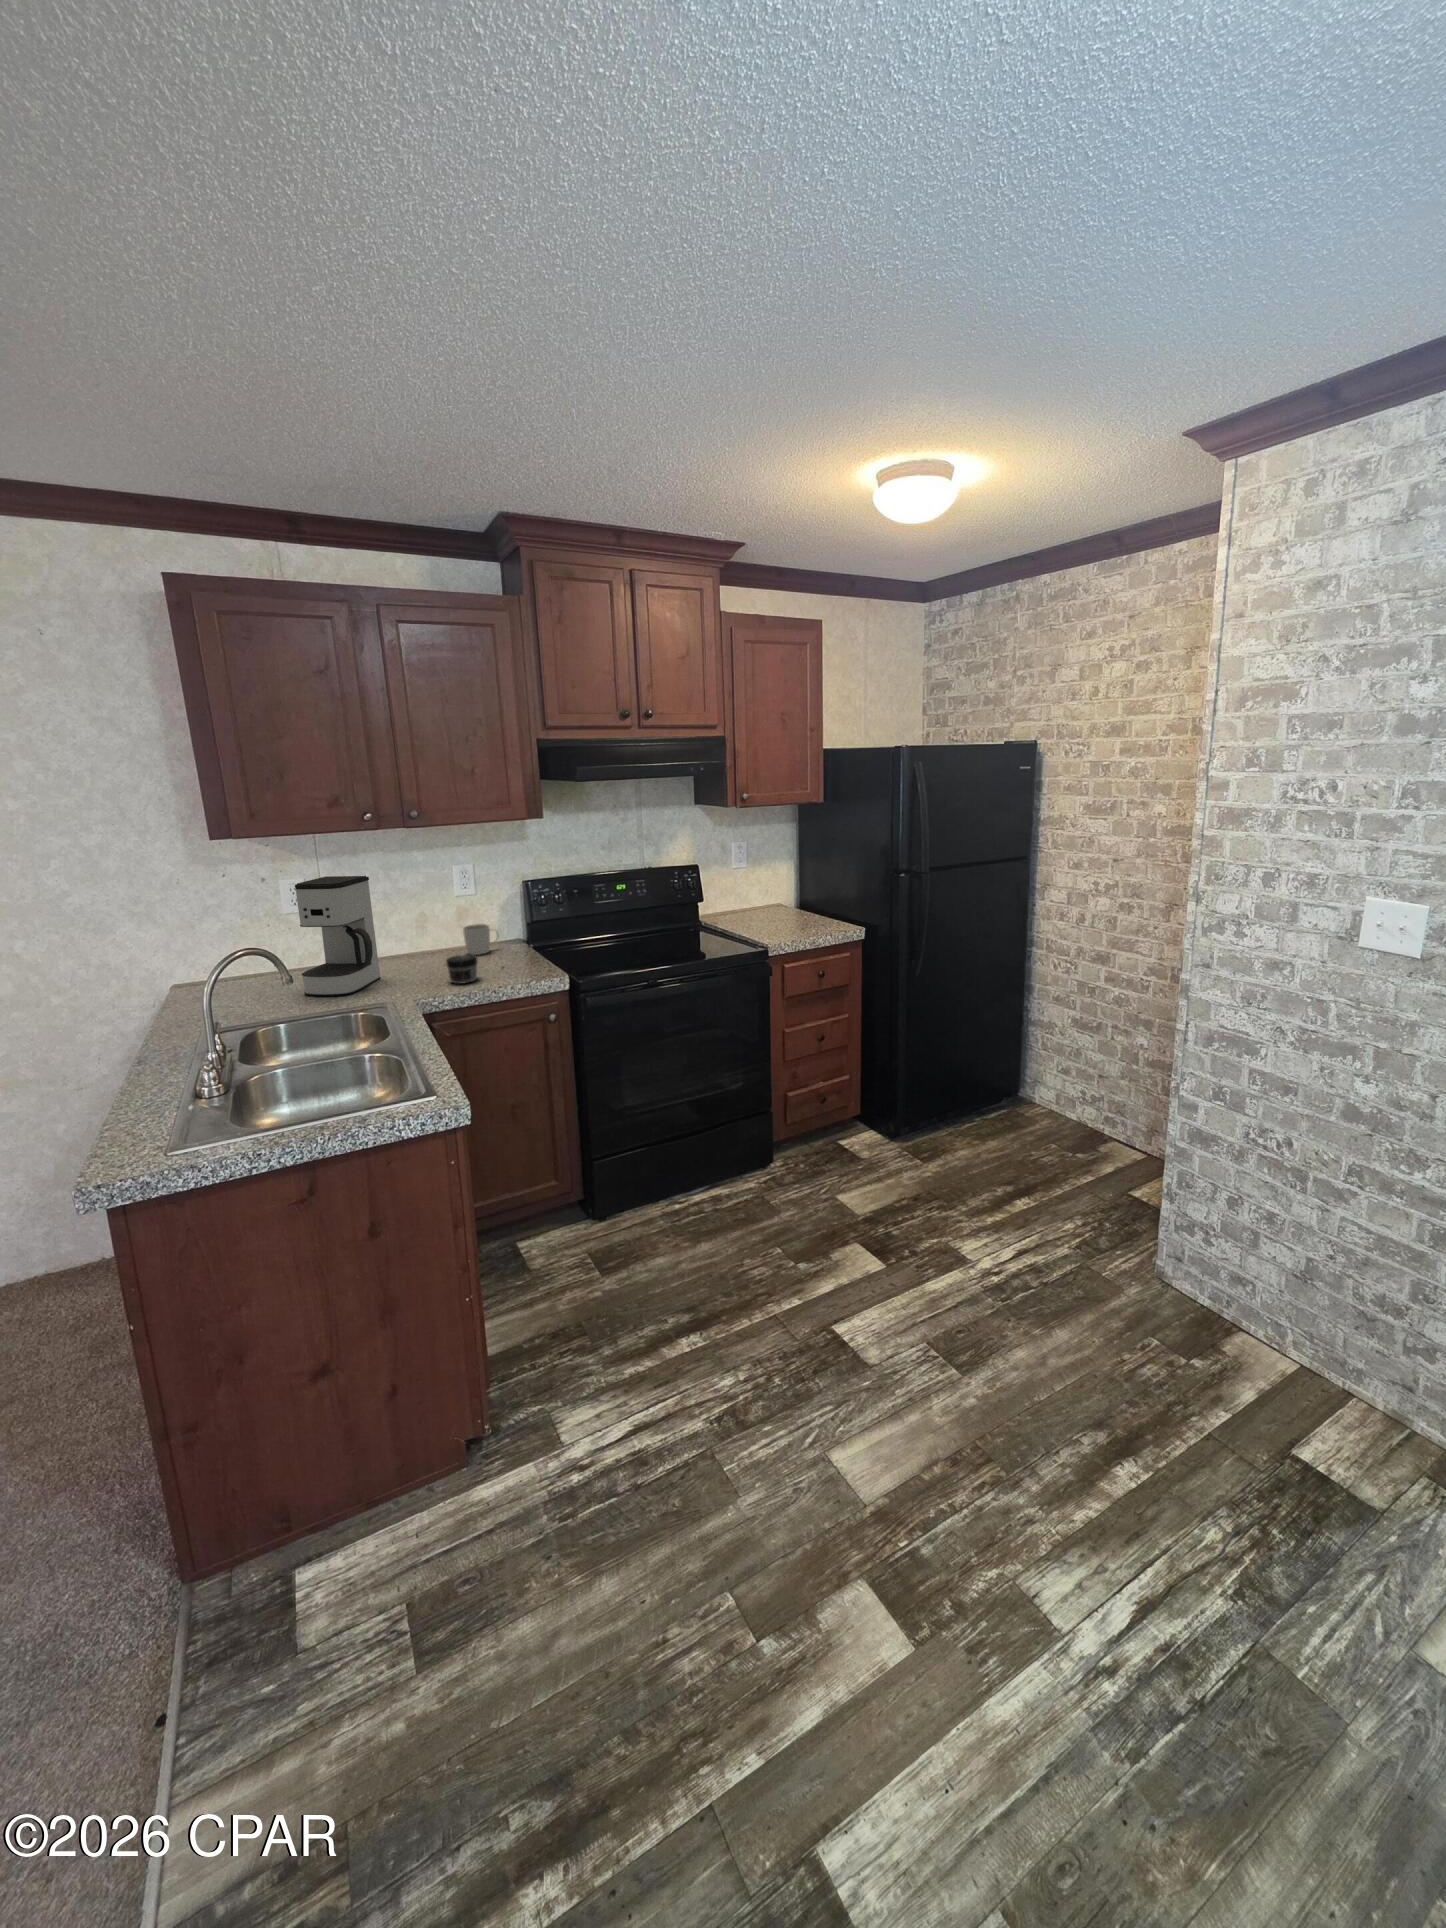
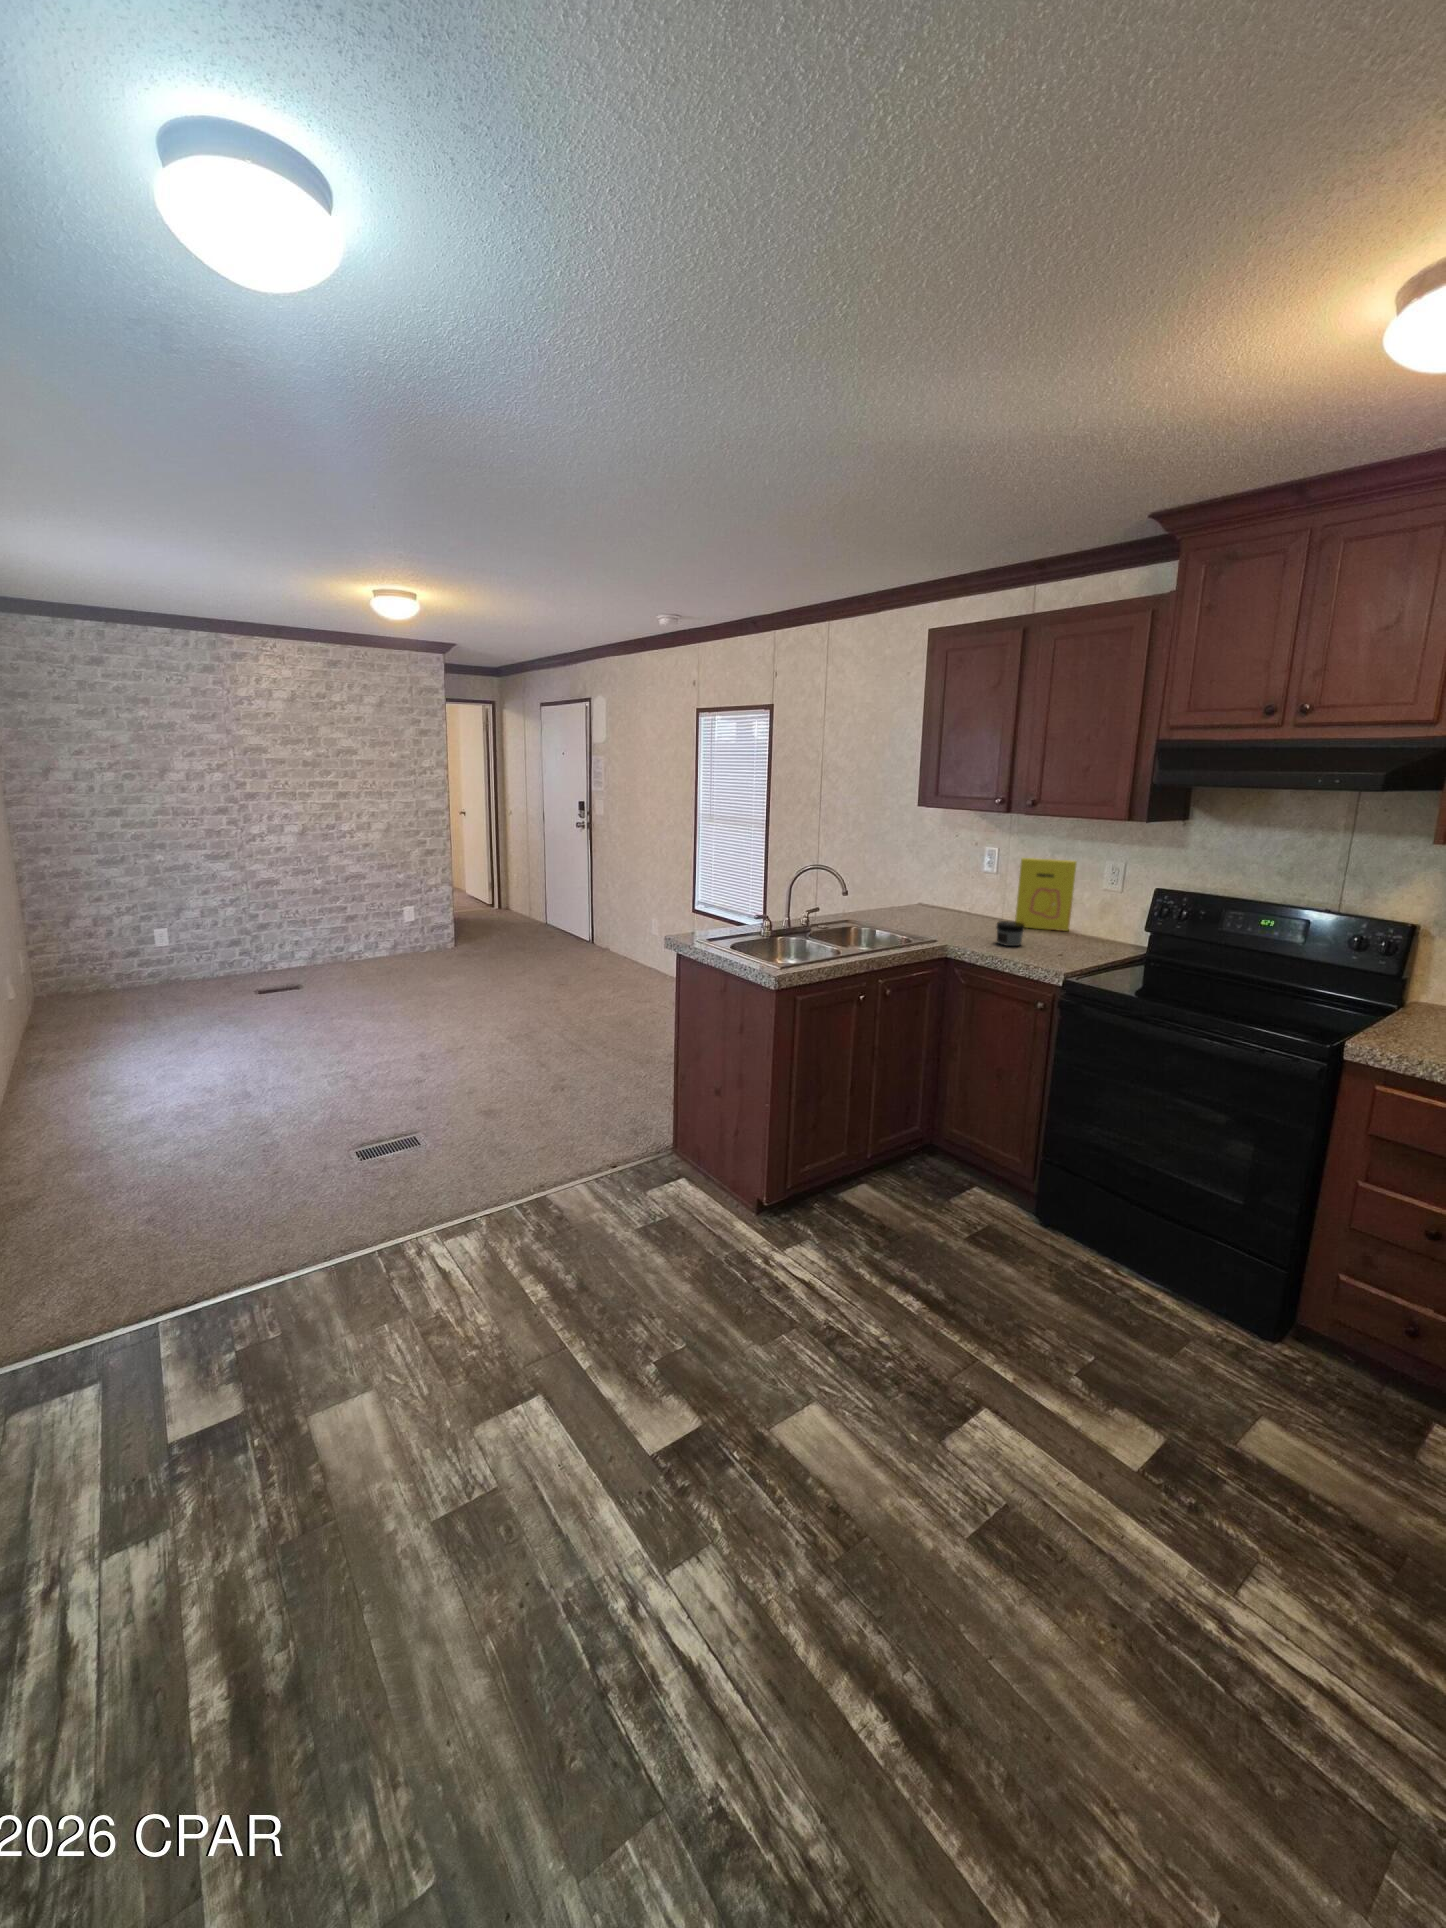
coffee maker: present [295,876,381,996] -> none [928,838,994,927]
cereal box: none [382,881,449,968] -> present [1015,858,1077,931]
mug: present [463,924,498,955] -> none [1081,909,1118,939]

